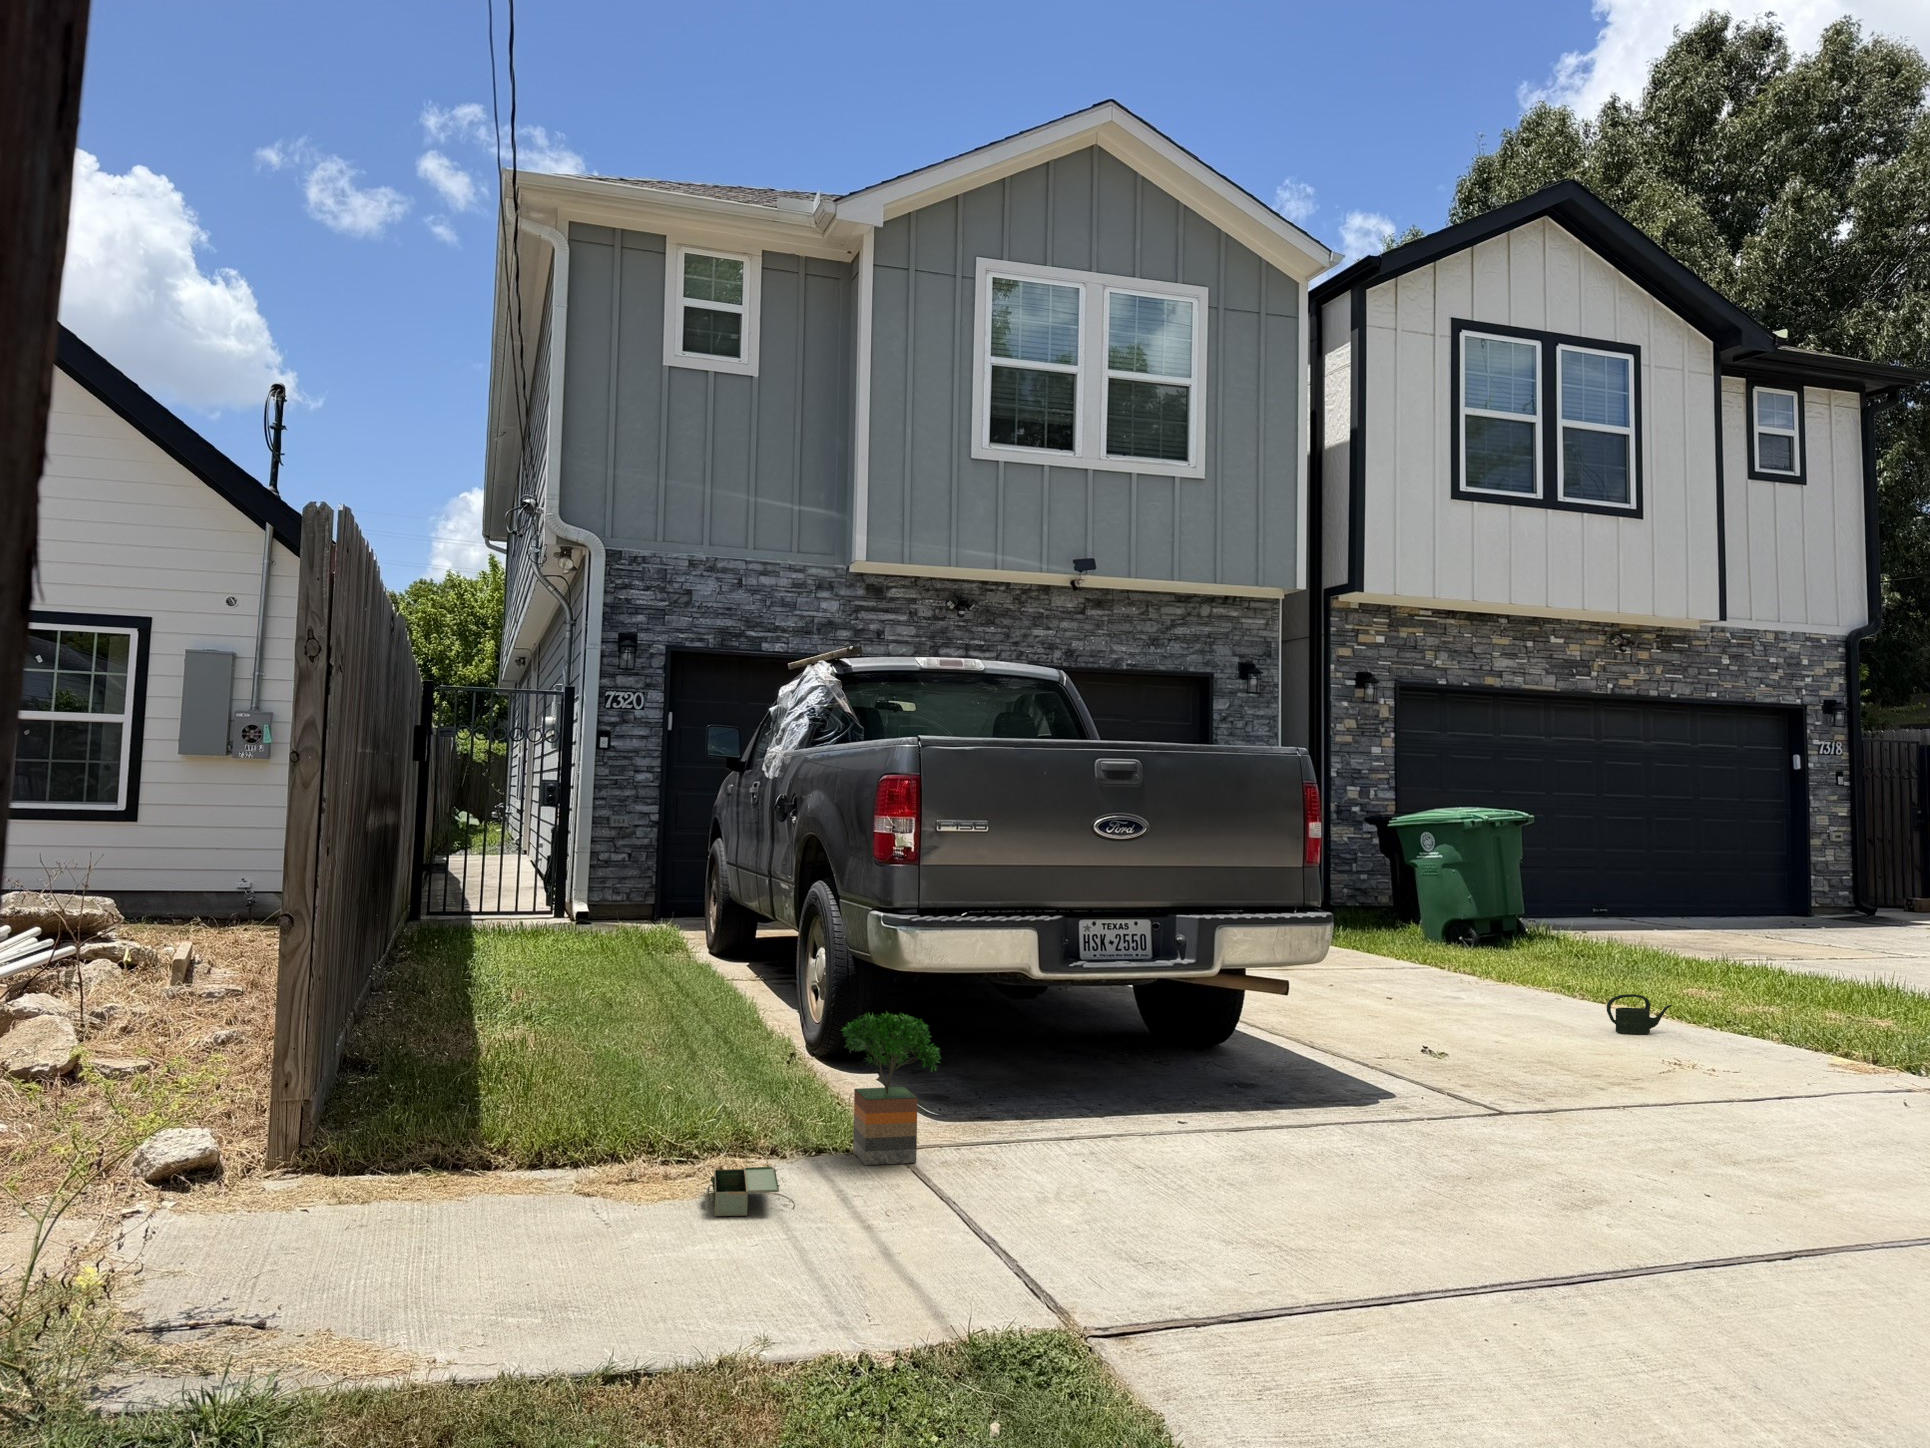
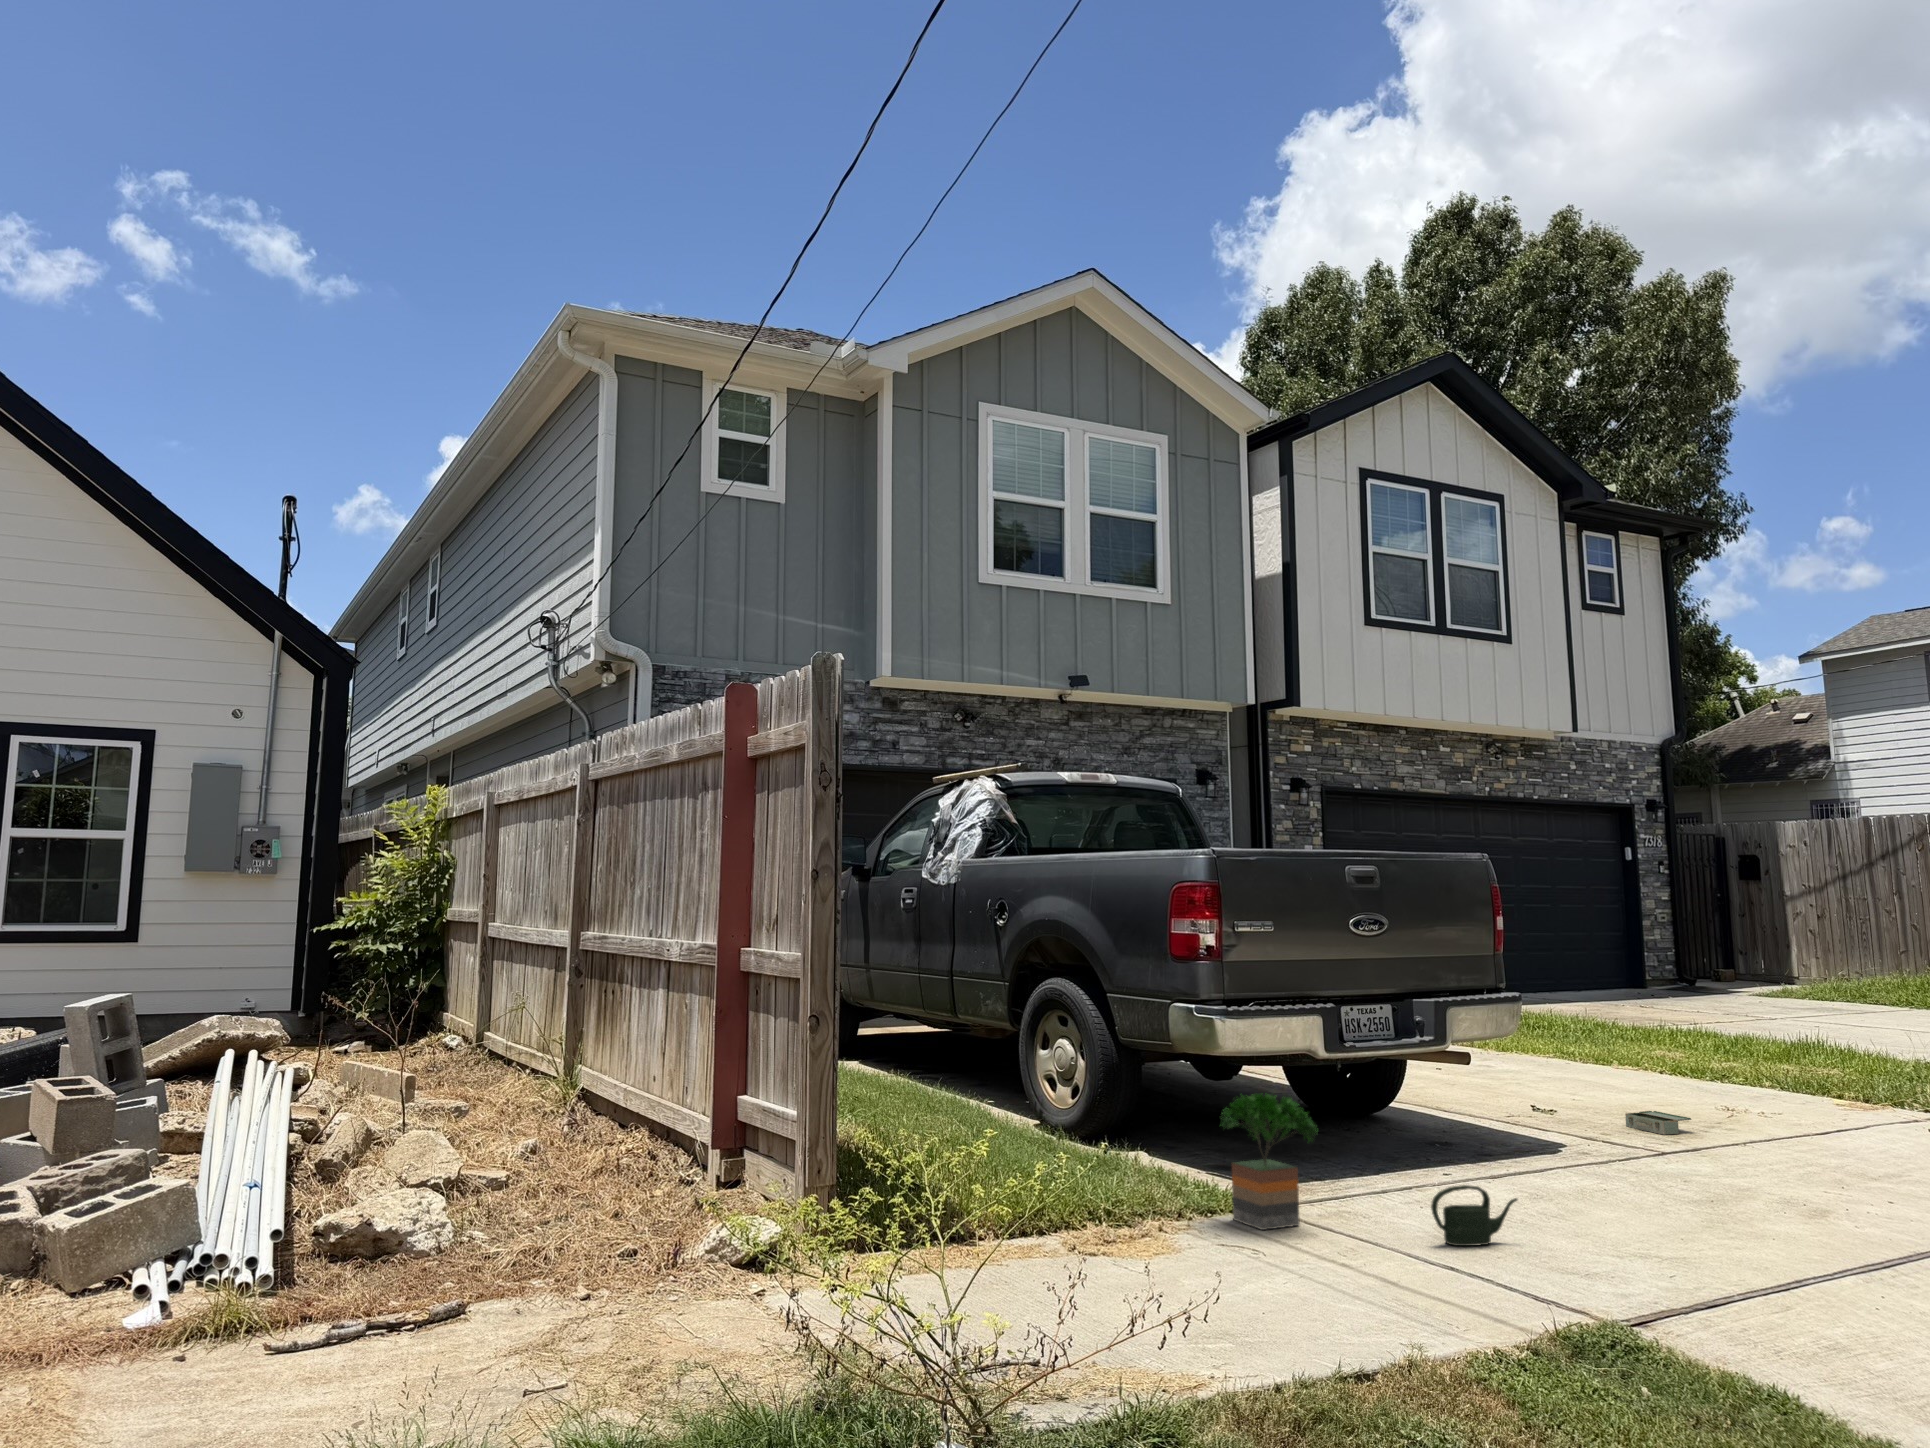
watering can: present [1607,994,1672,1034] -> present [1431,1185,1517,1246]
toolbox: present [706,1167,780,1216] -> present [1625,1111,1691,1135]

